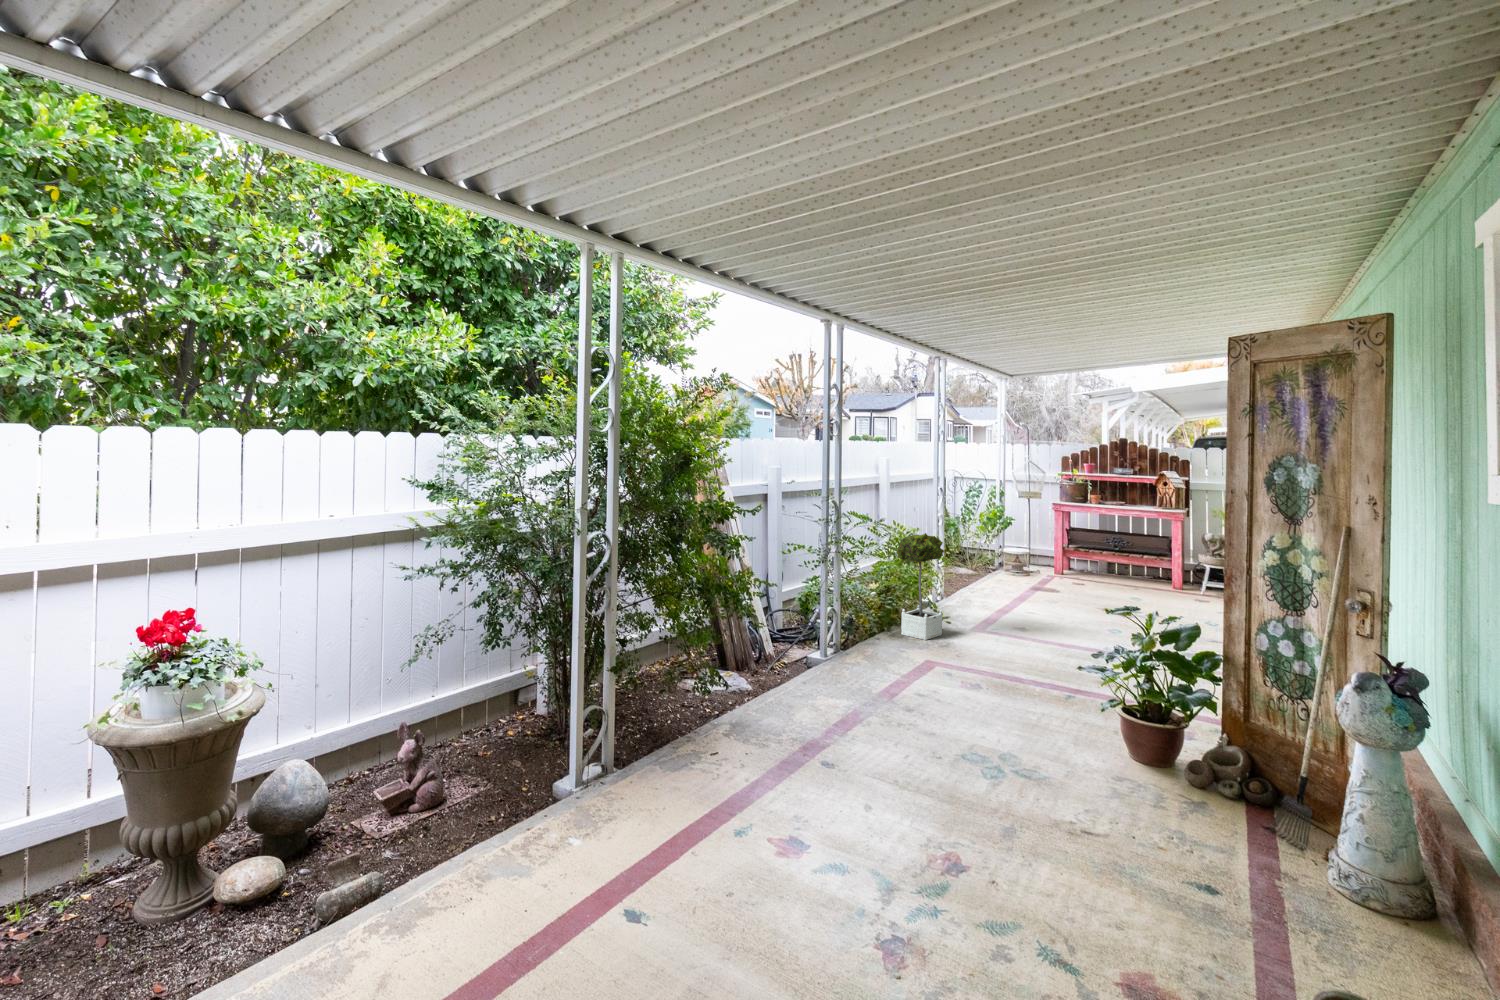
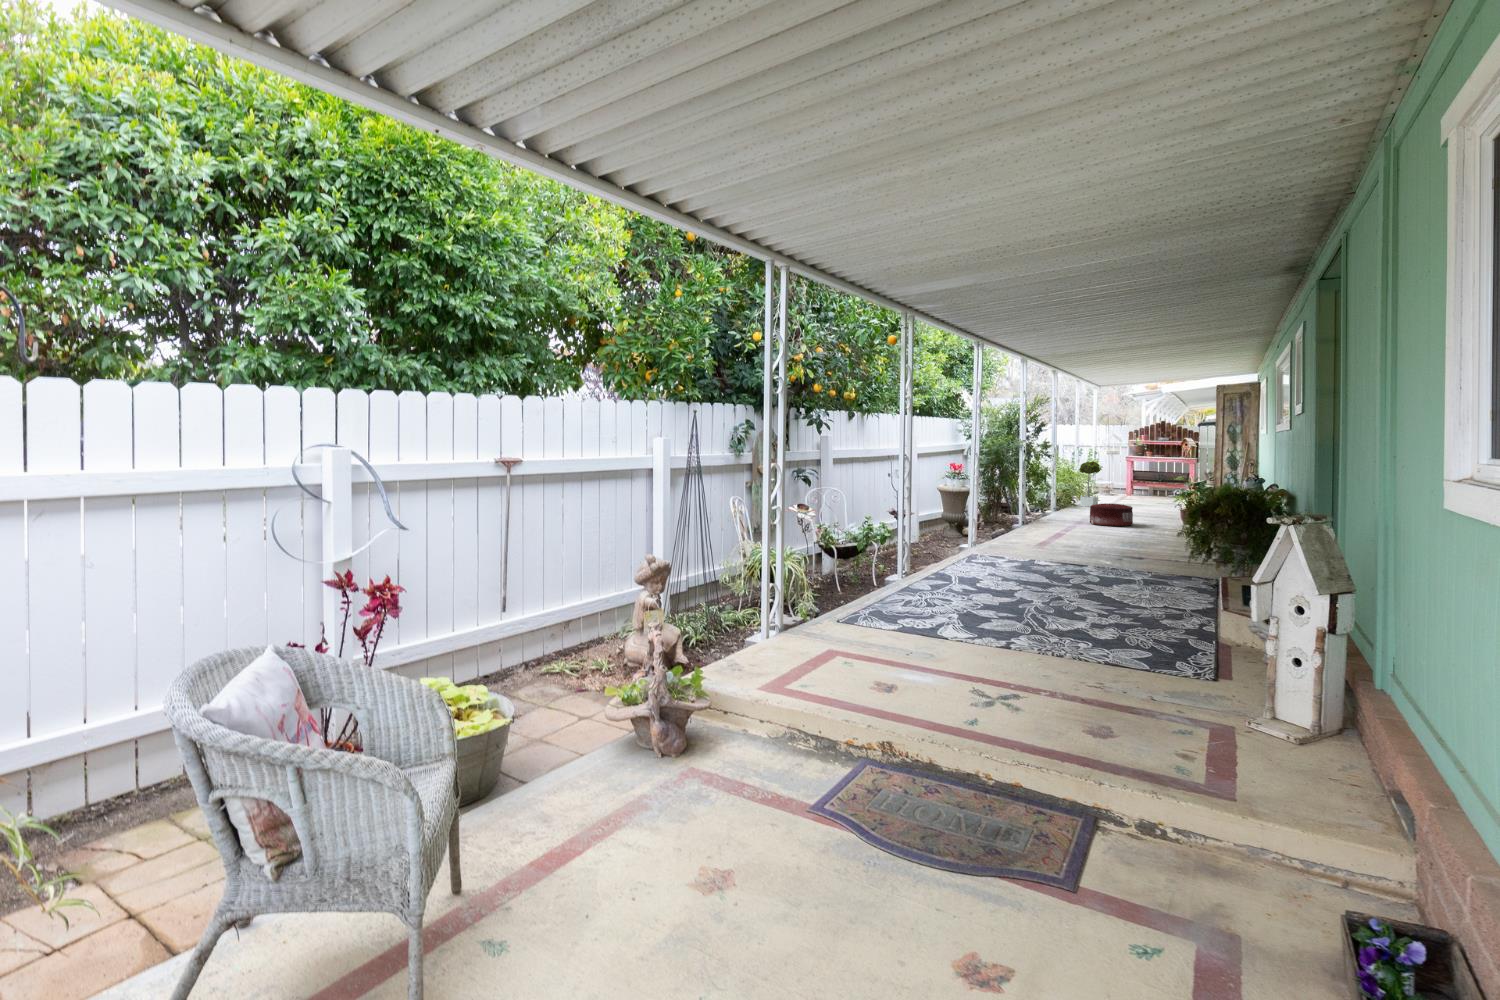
pouf: none [721,742,874,892] -> present [1090,503,1133,526]

